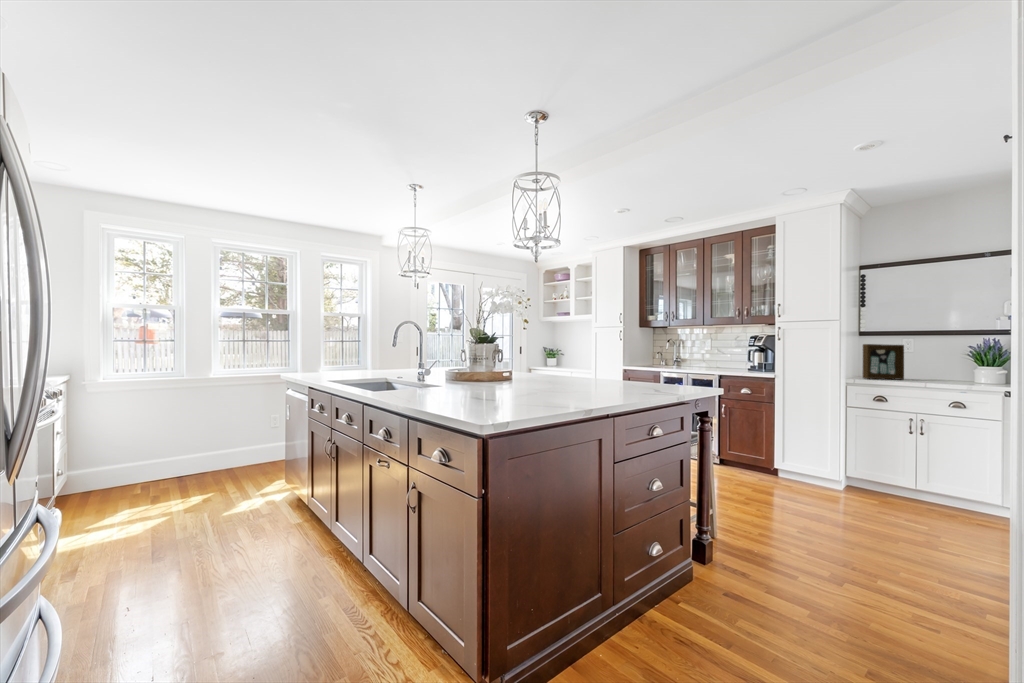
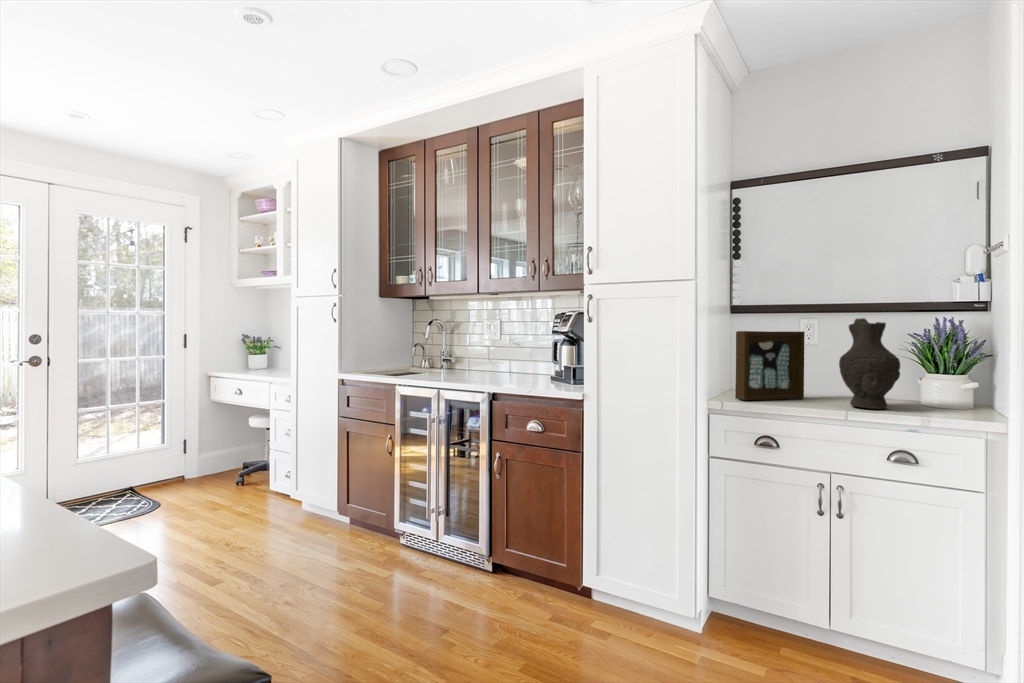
decorative vase: none [923,338,958,383] -> present [839,318,900,409]

